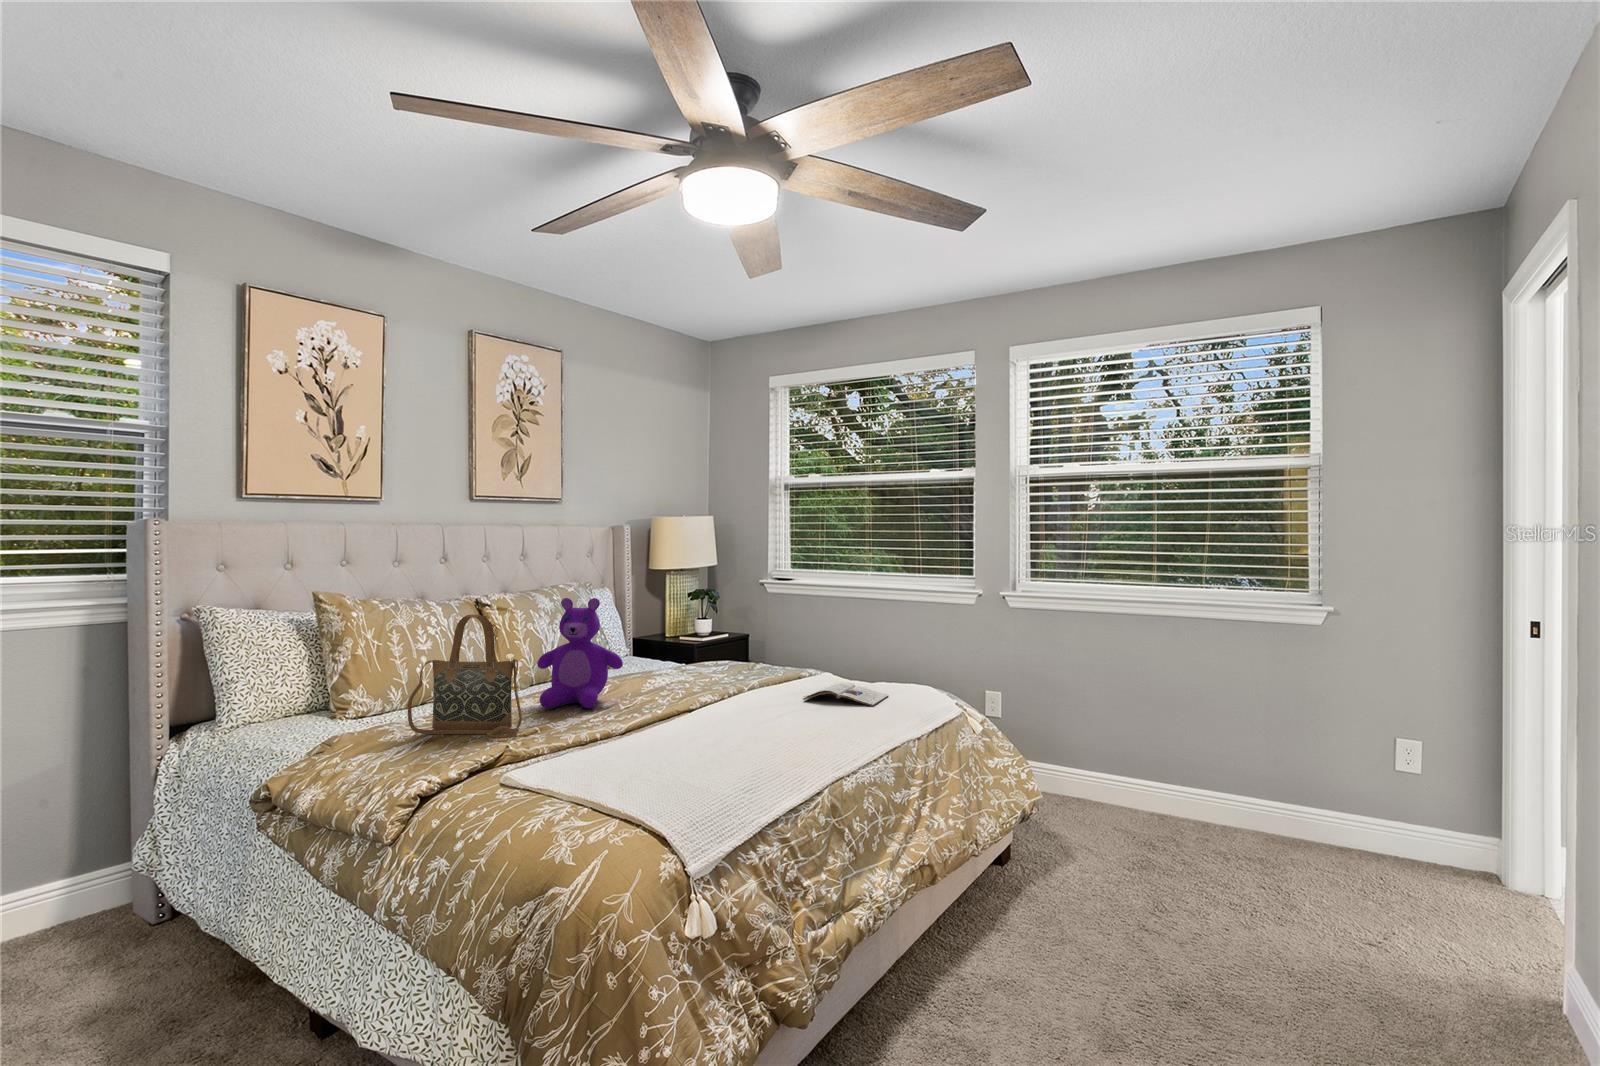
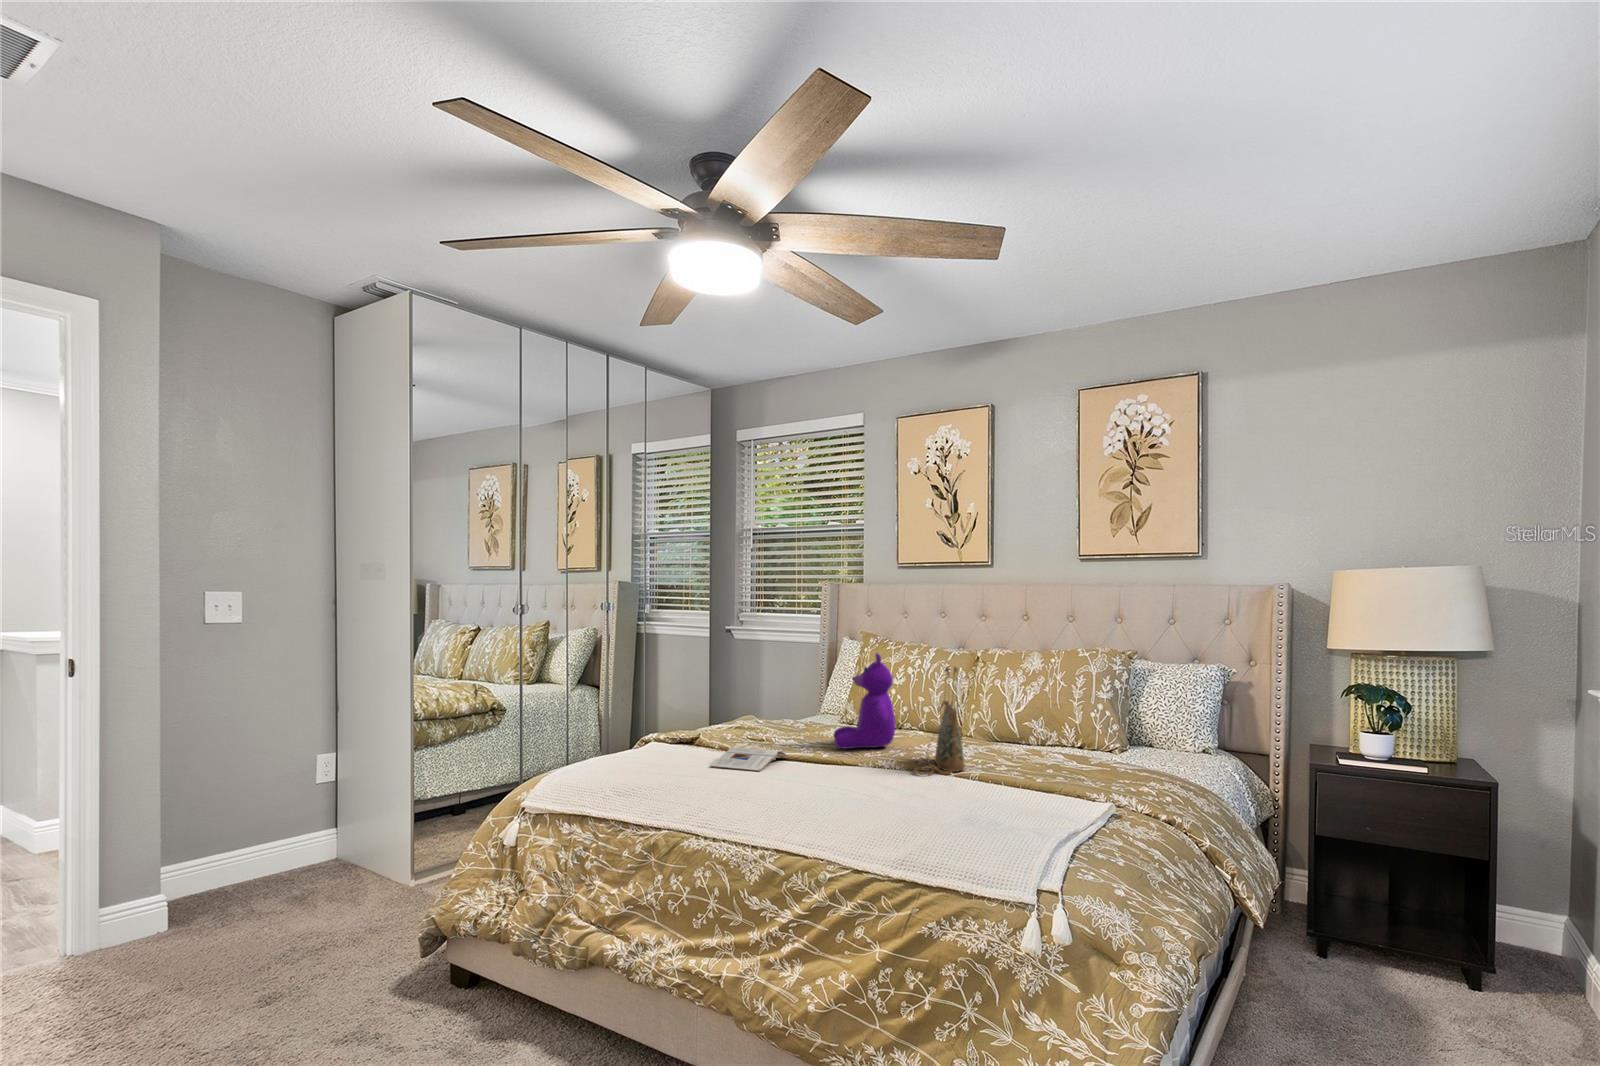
handbag: present [408,615,522,739] -> present [914,666,965,775]
magazine: present [803,682,888,706] -> present [711,747,789,772]

